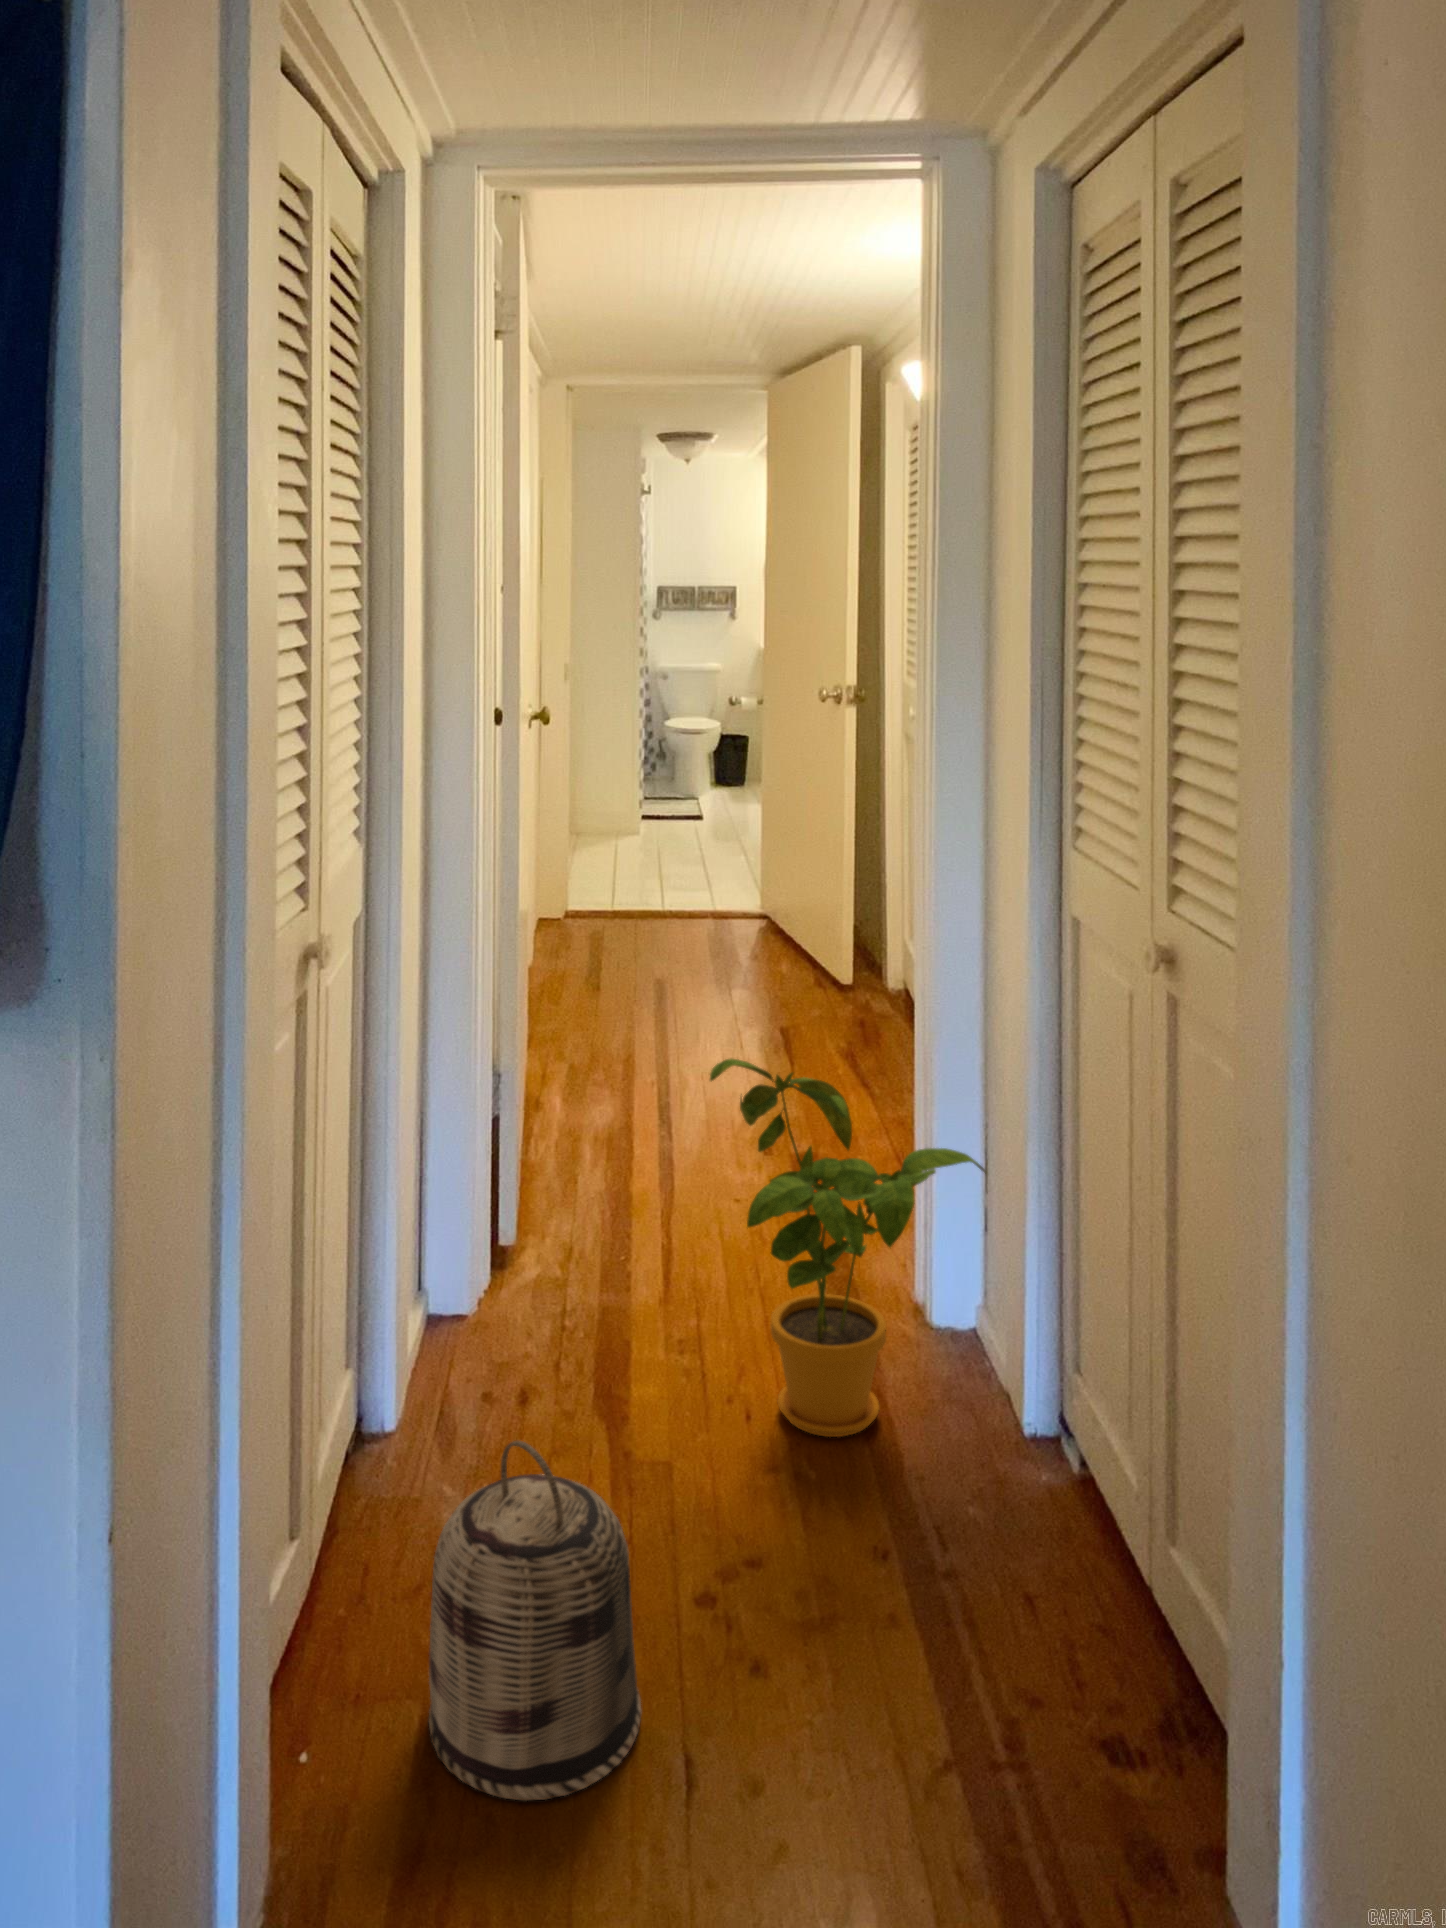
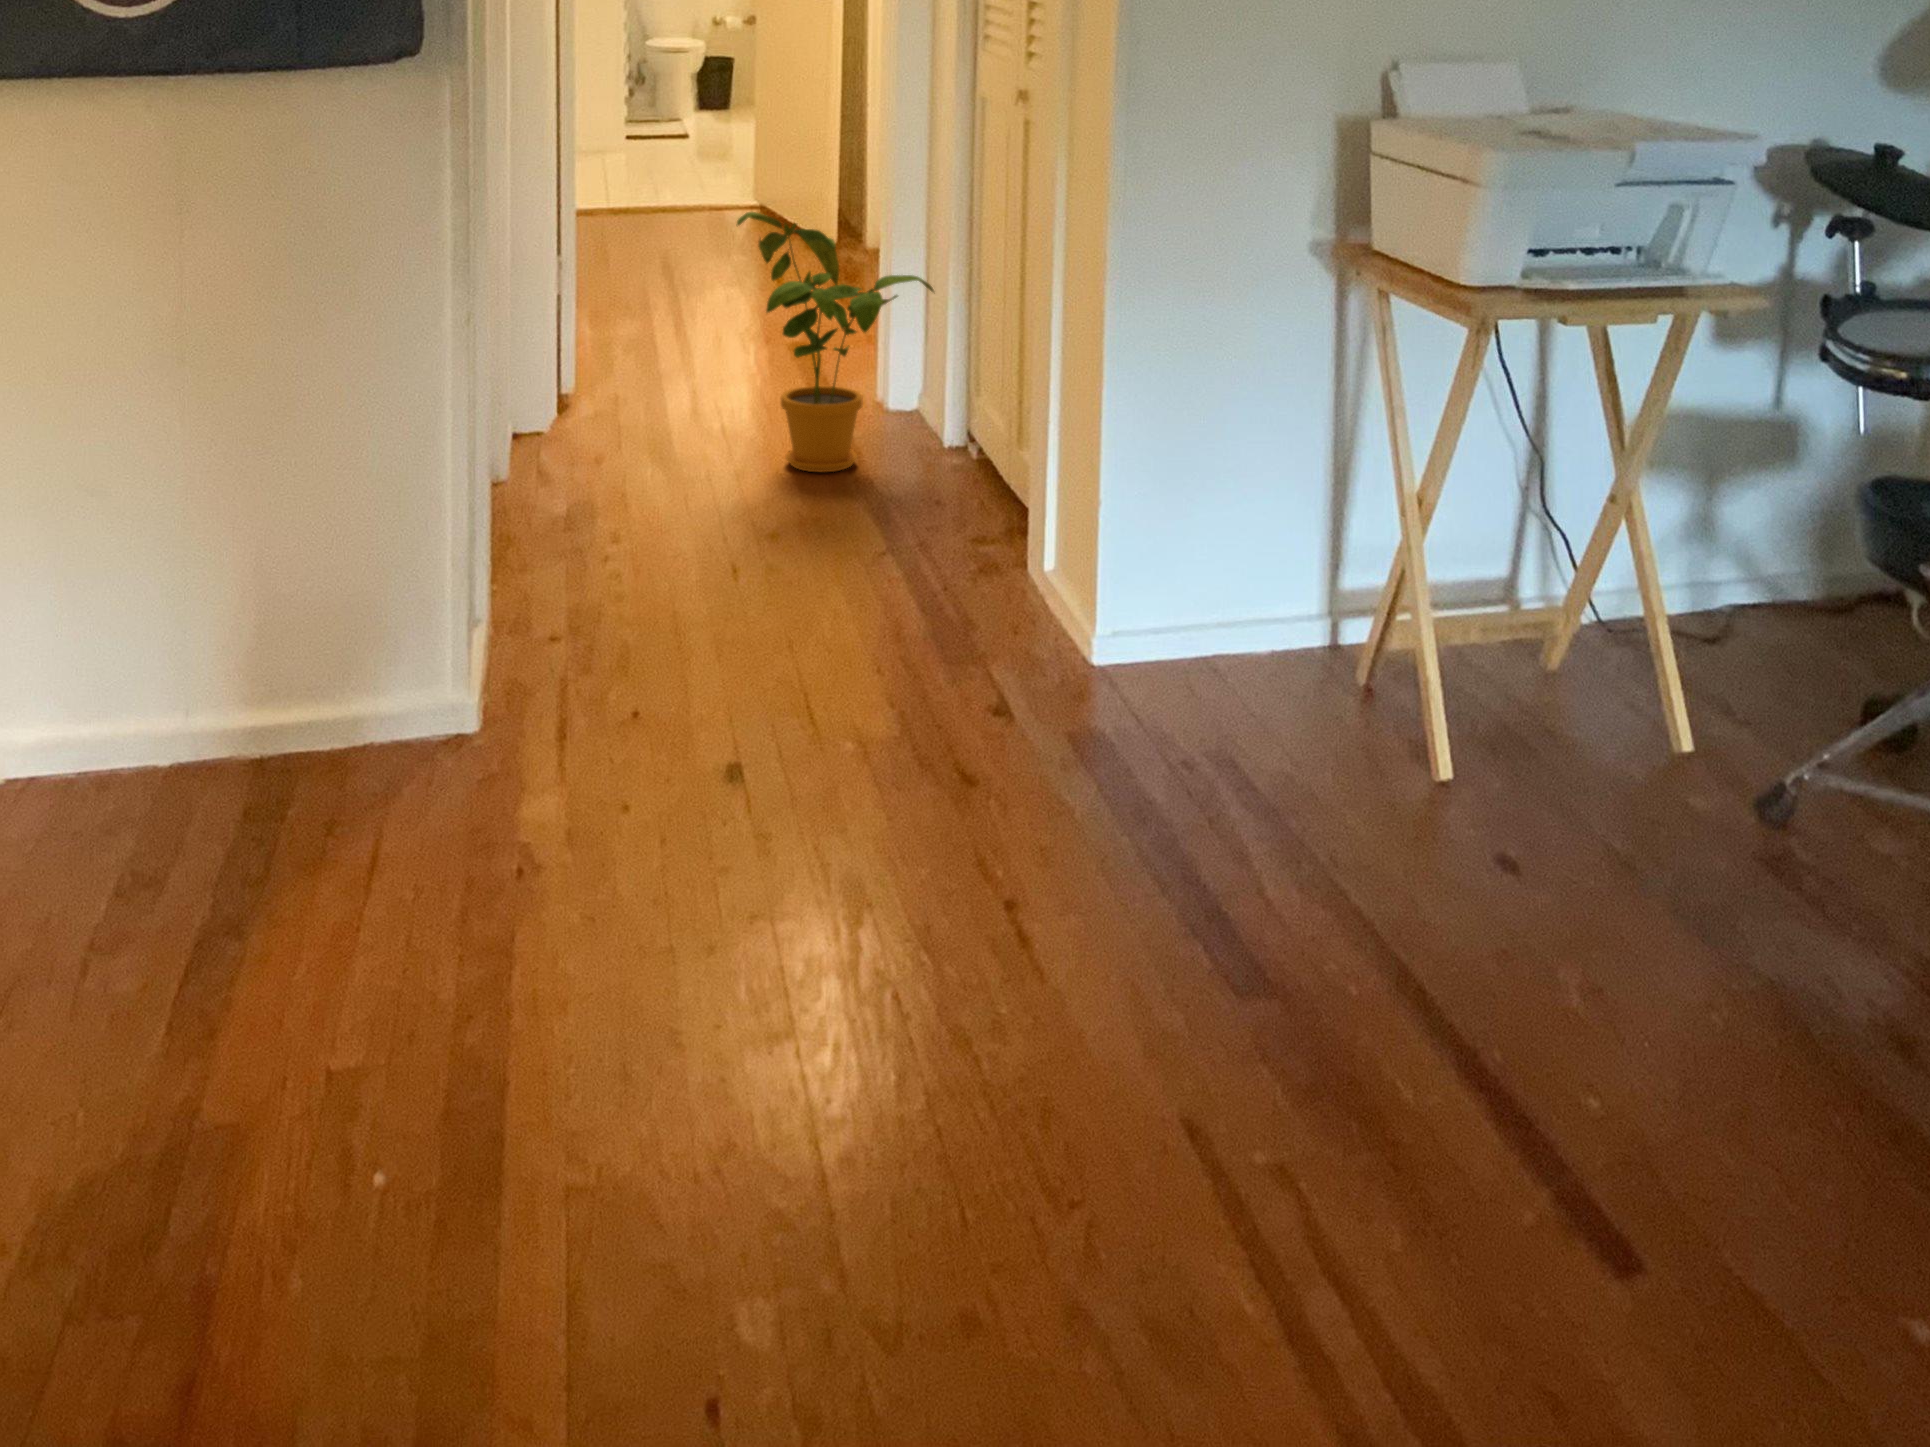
basket: present [429,1441,641,1801] -> none [571,393,707,595]

